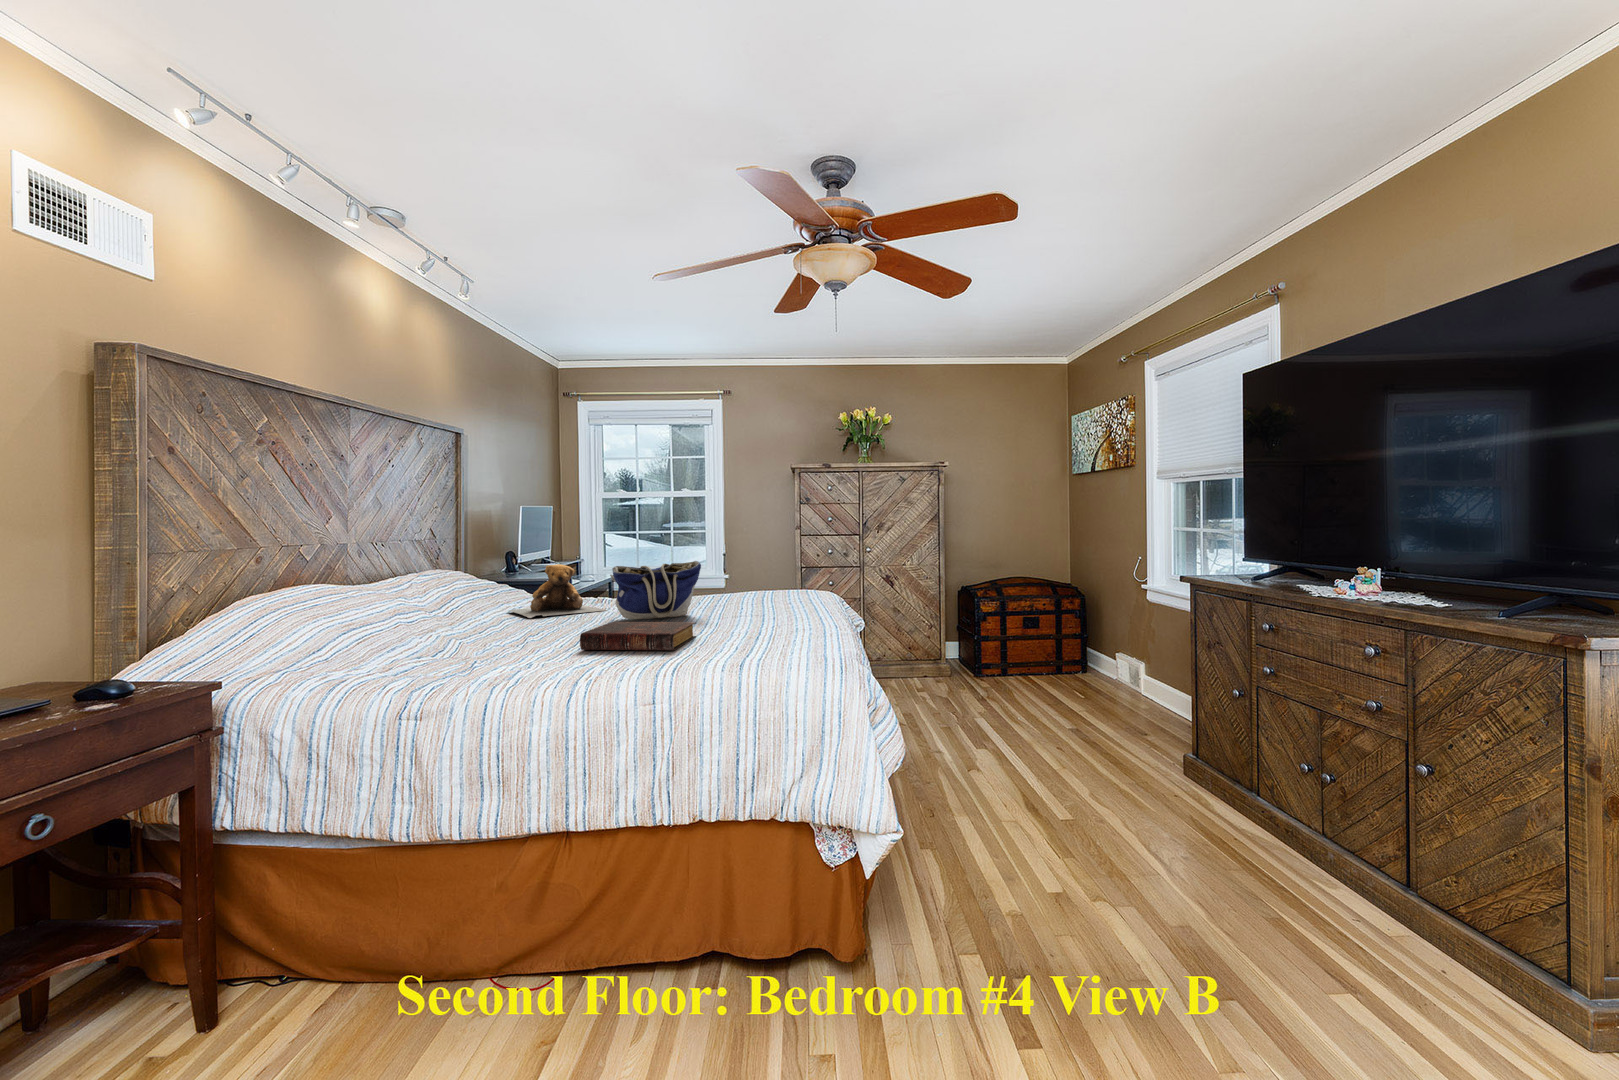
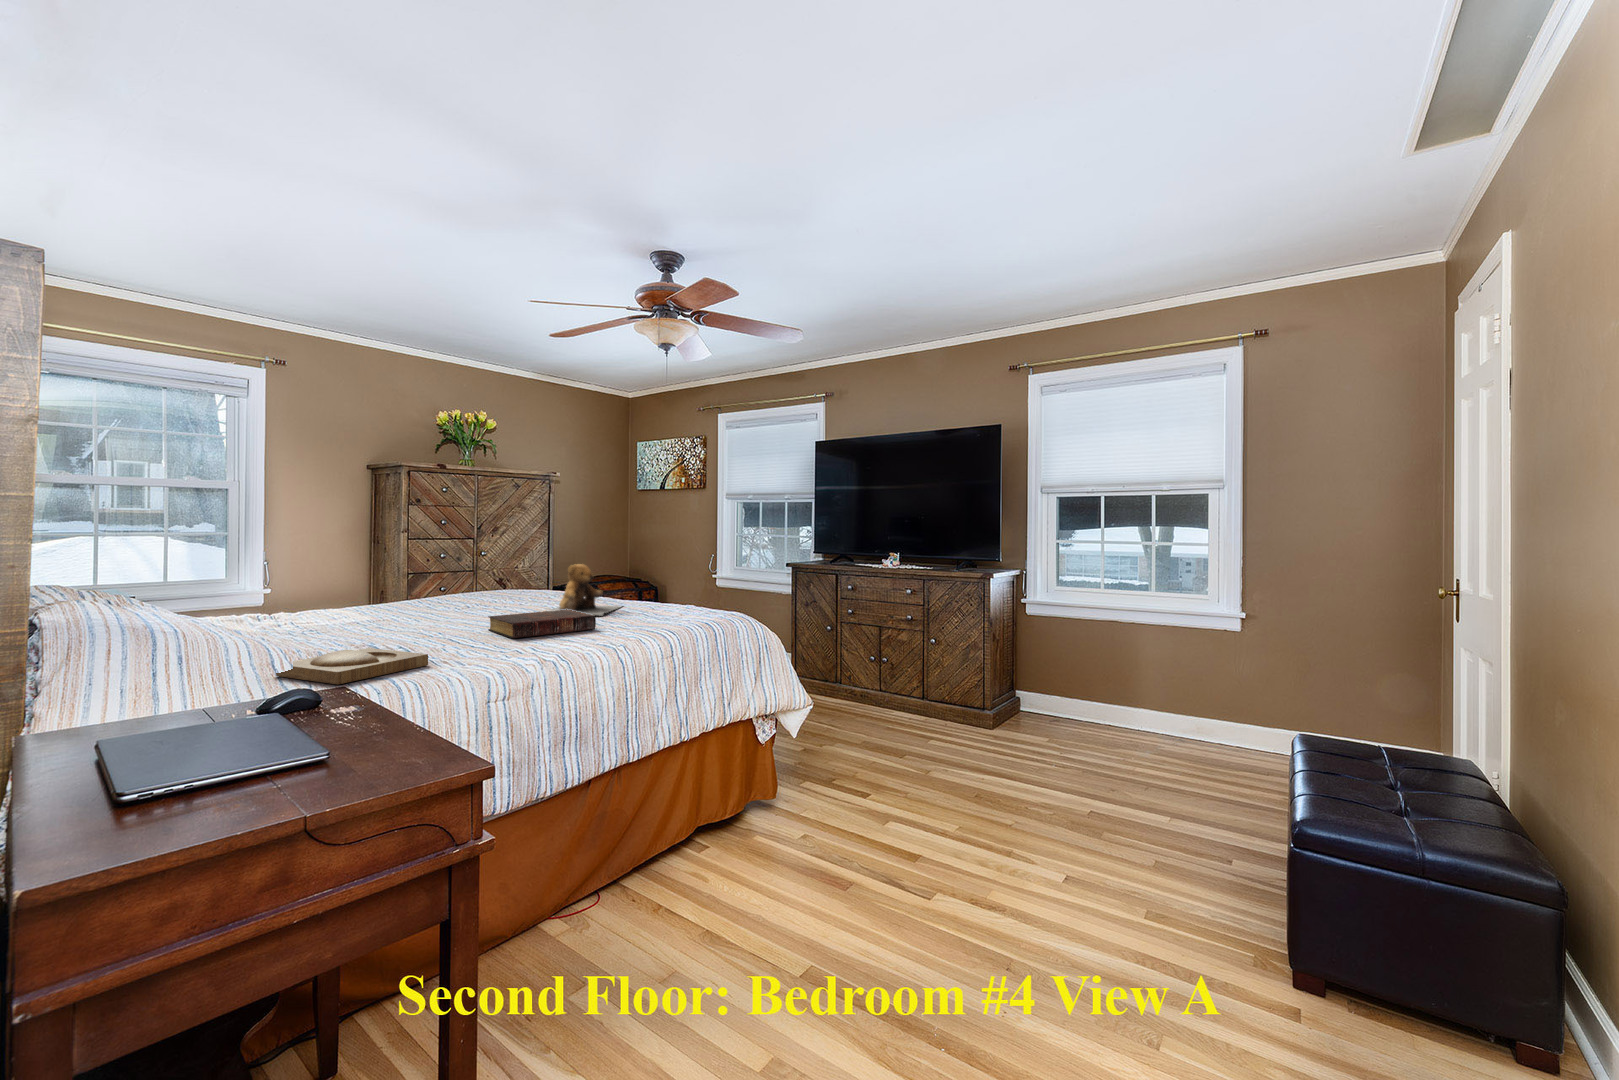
tote bag: present [610,561,701,619] -> none [411,560,499,619]
teddy bear: present [509,564,606,618] -> present [551,564,620,615]
tray: none [332,643,451,675] -> present [276,648,428,684]

